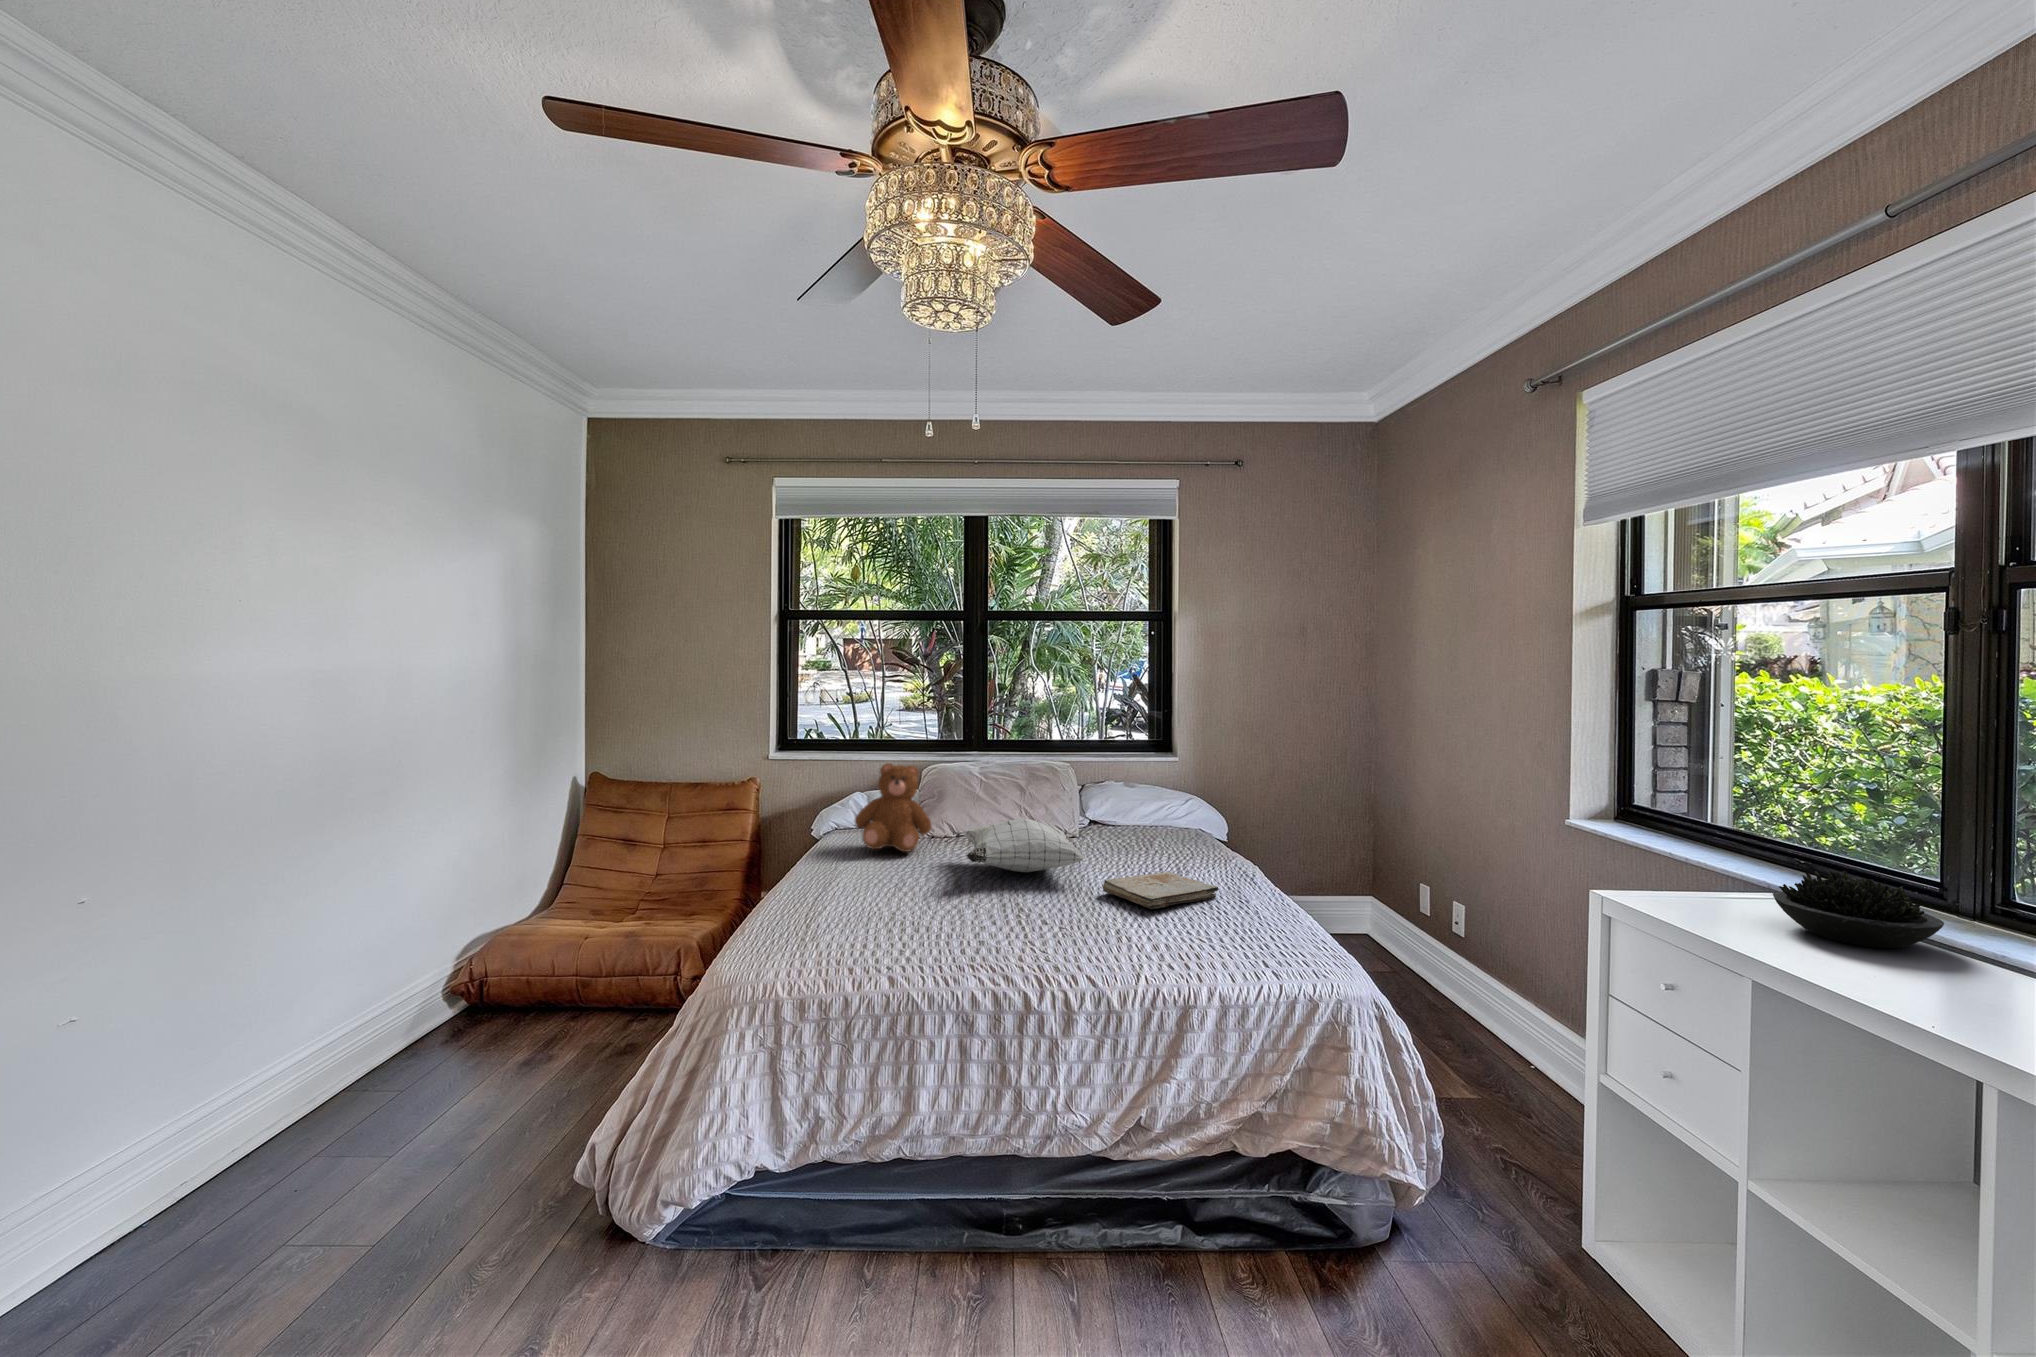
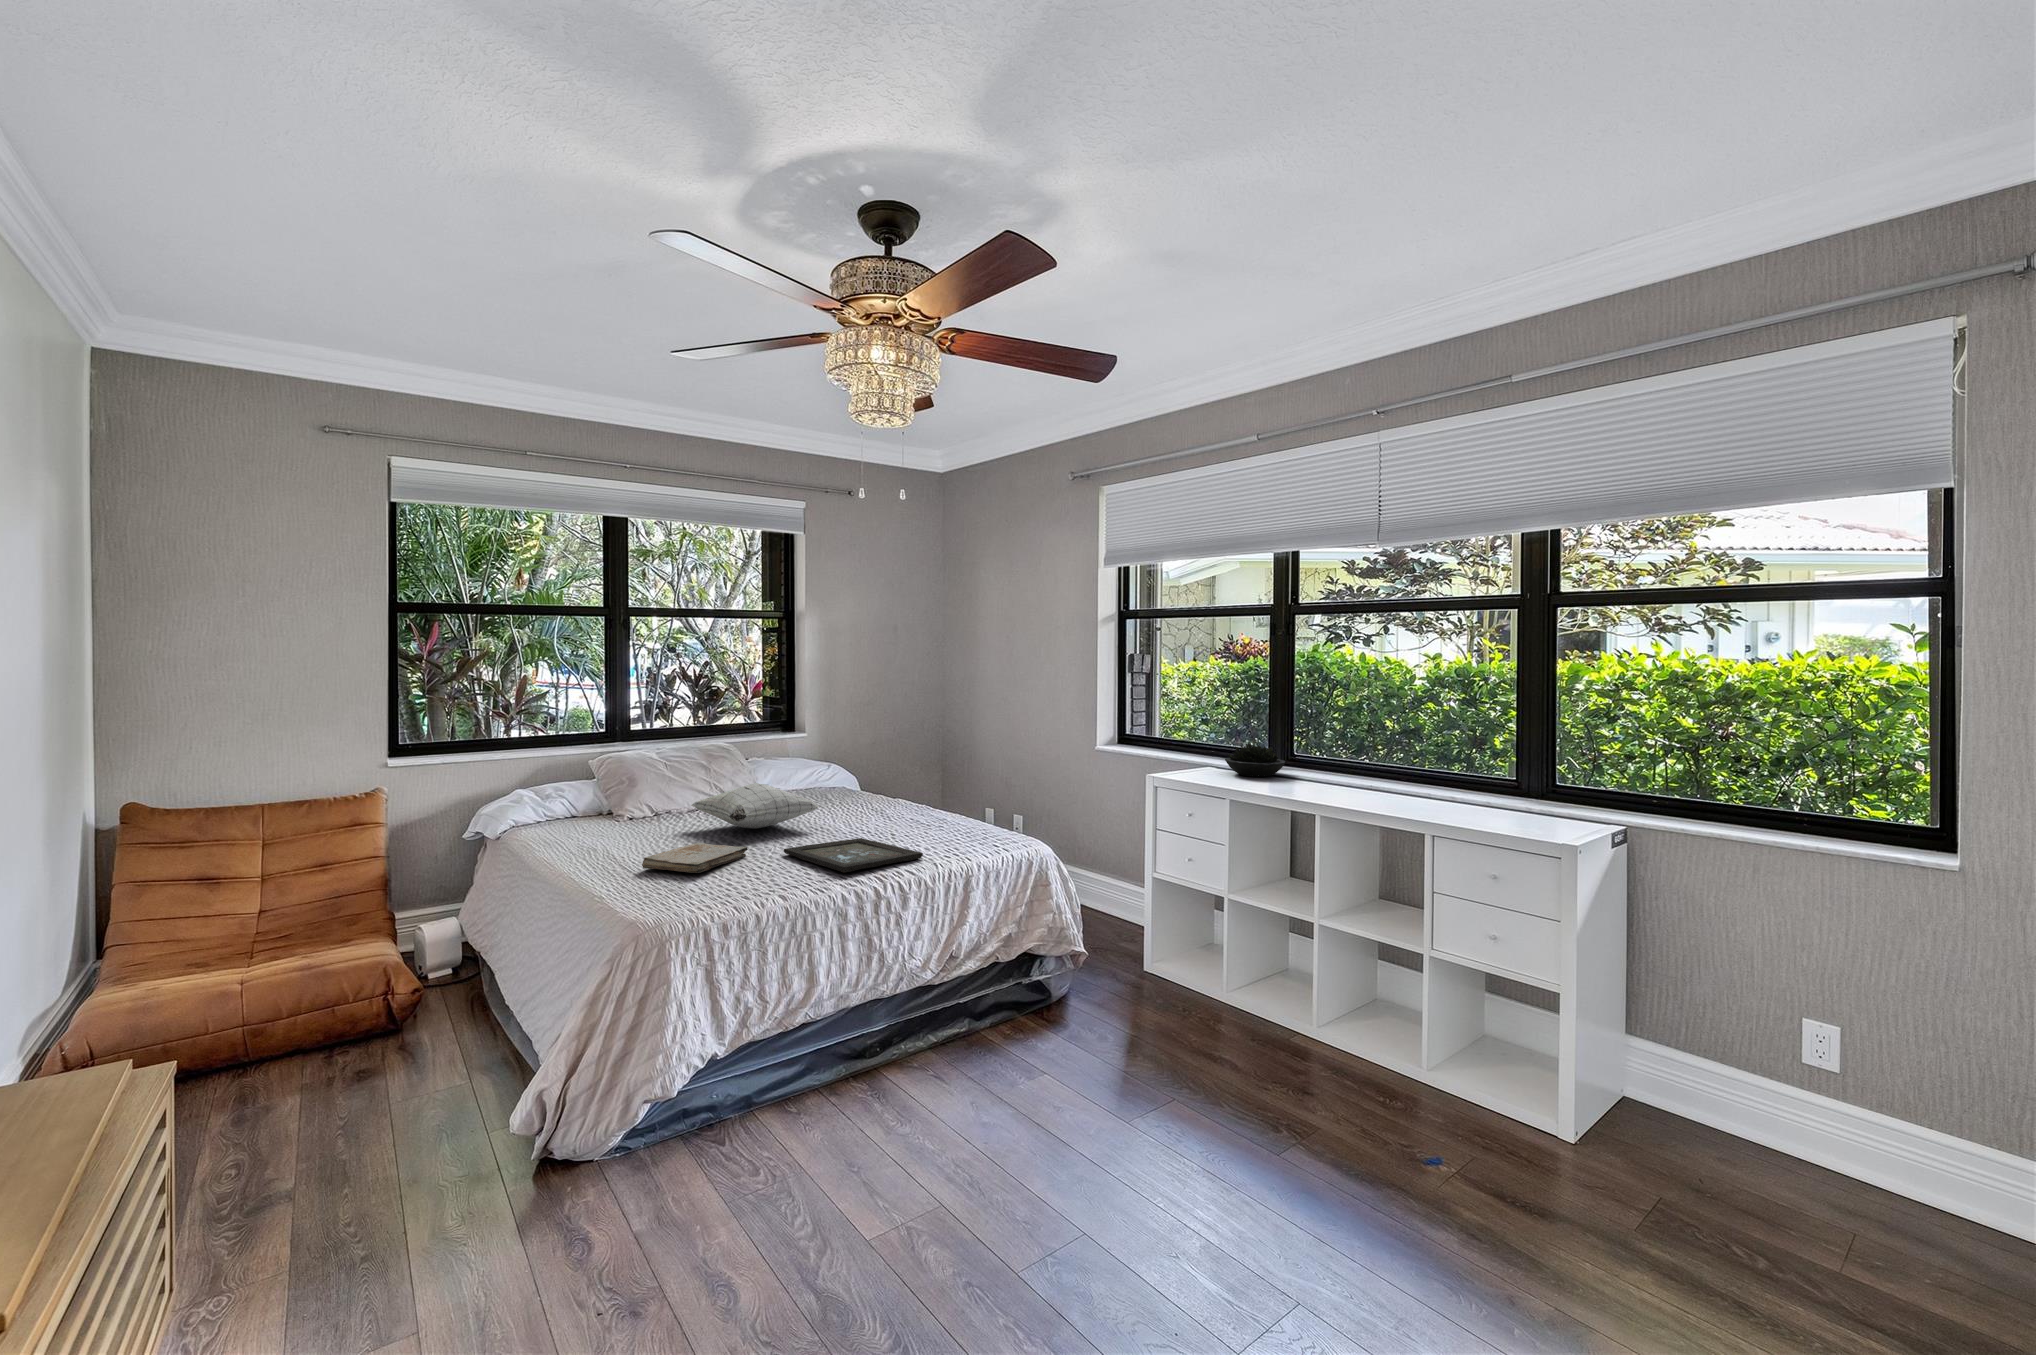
teddy bear: present [855,763,932,852] -> none [569,751,647,833]
book: present [1103,872,1218,909] -> present [642,843,748,873]
tray: none [993,908,1141,962] -> present [784,838,923,873]

